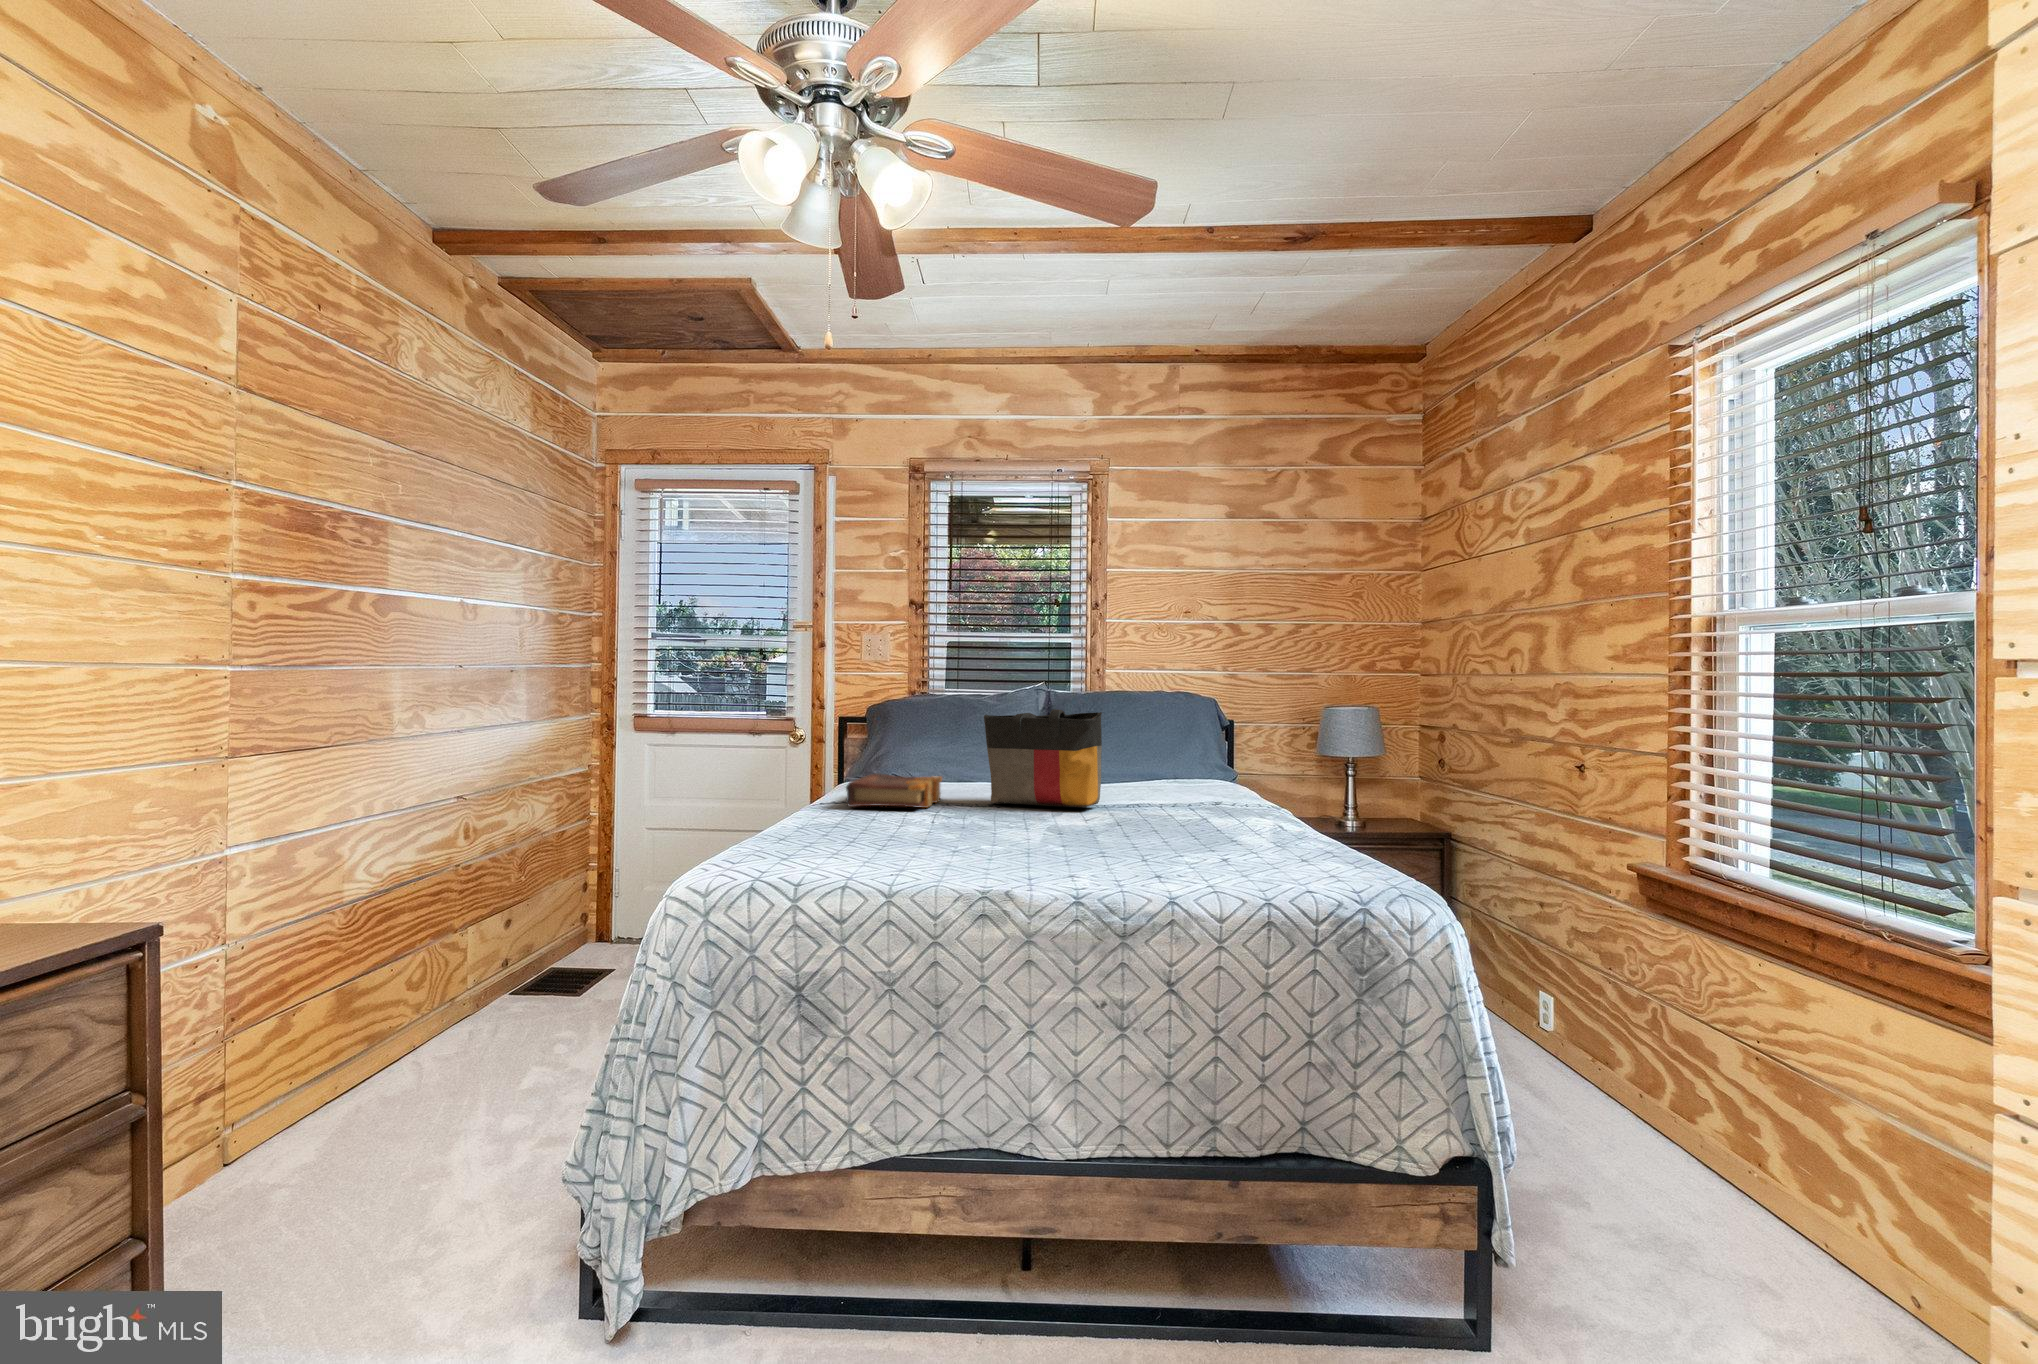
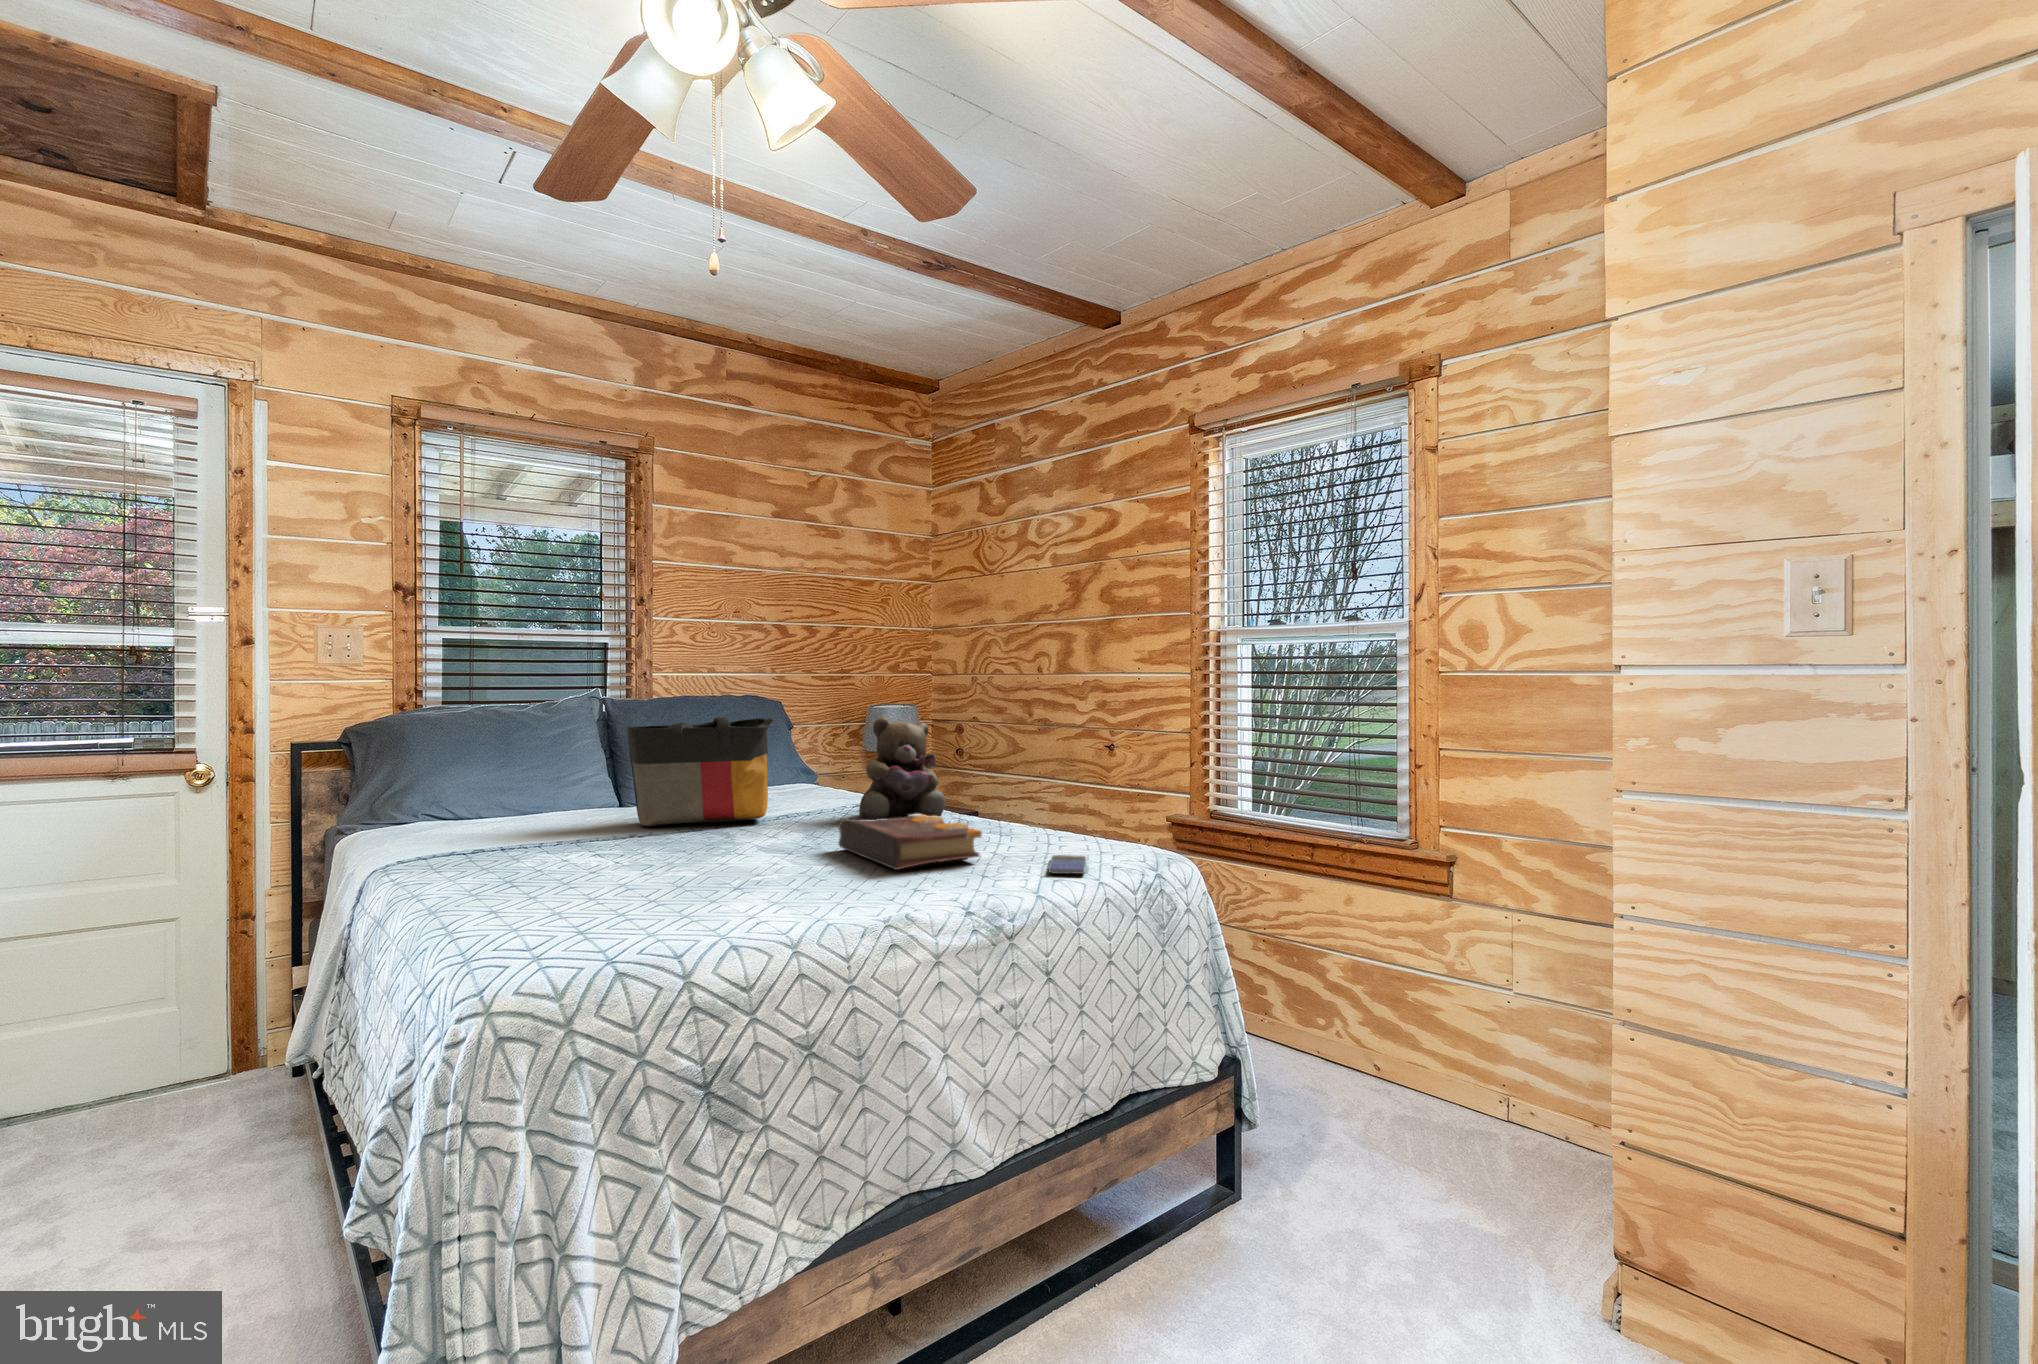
teddy bear: none [1173,715,1268,825] -> present [859,717,945,820]
book: present [846,773,942,808] -> present [839,814,982,870]
smartphone: none [1227,869,1306,888] -> present [1048,855,1086,874]

